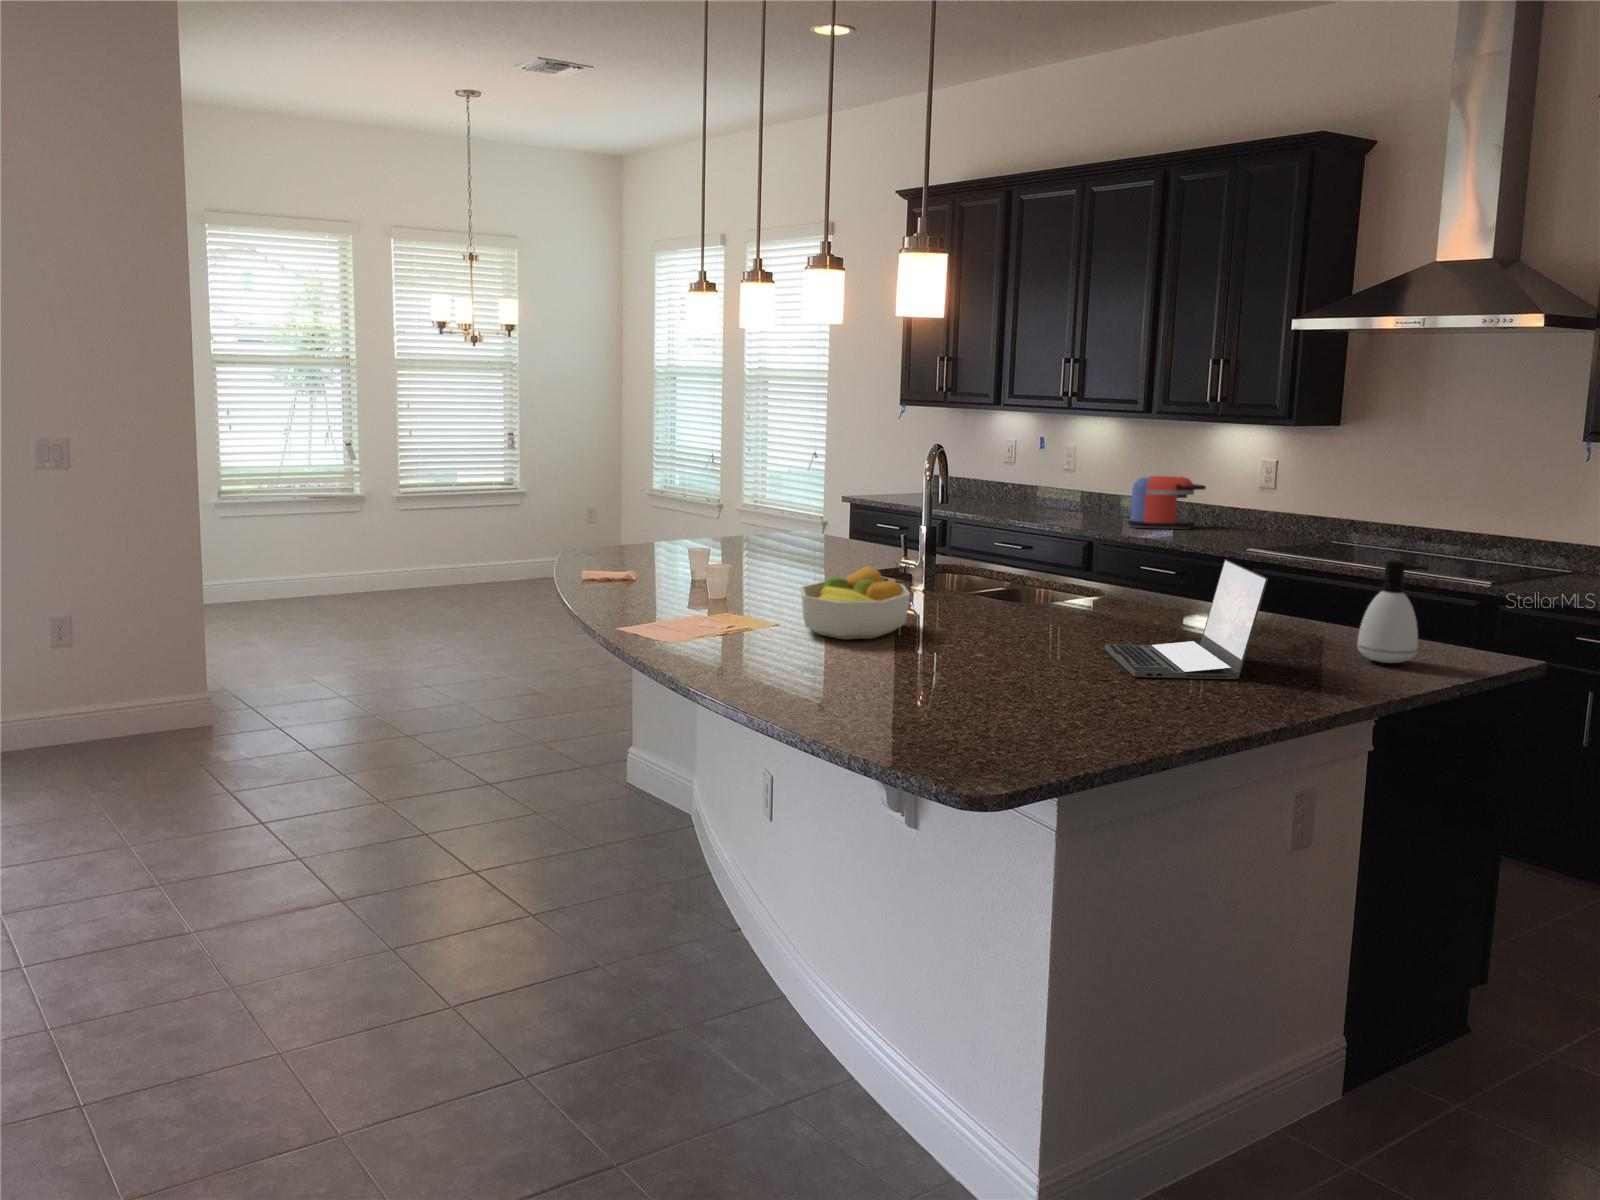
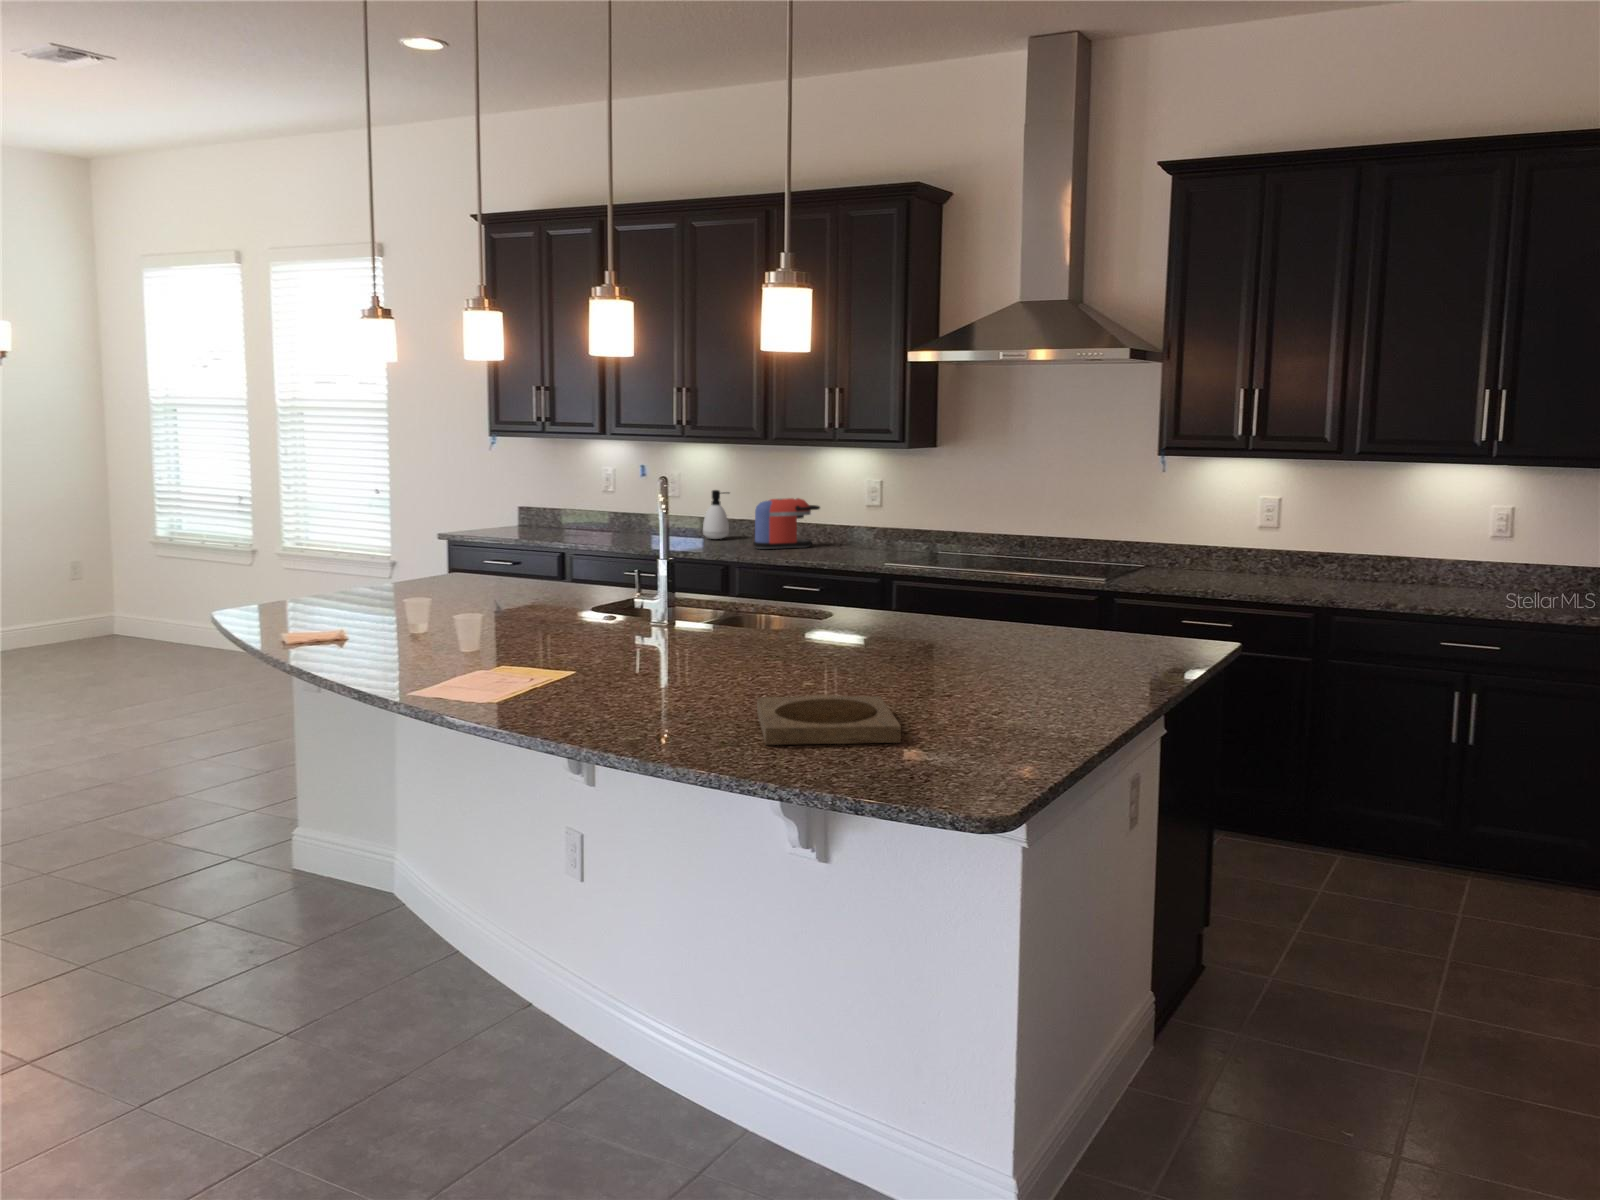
laptop: present [1105,559,1268,679] -> none [906,575,1065,691]
soap dispenser: present [1357,560,1428,663] -> present [703,490,729,539]
fruit bowl: present [801,566,910,640] -> none [602,607,717,684]
tray: none [852,658,1014,716] -> present [757,695,901,745]

